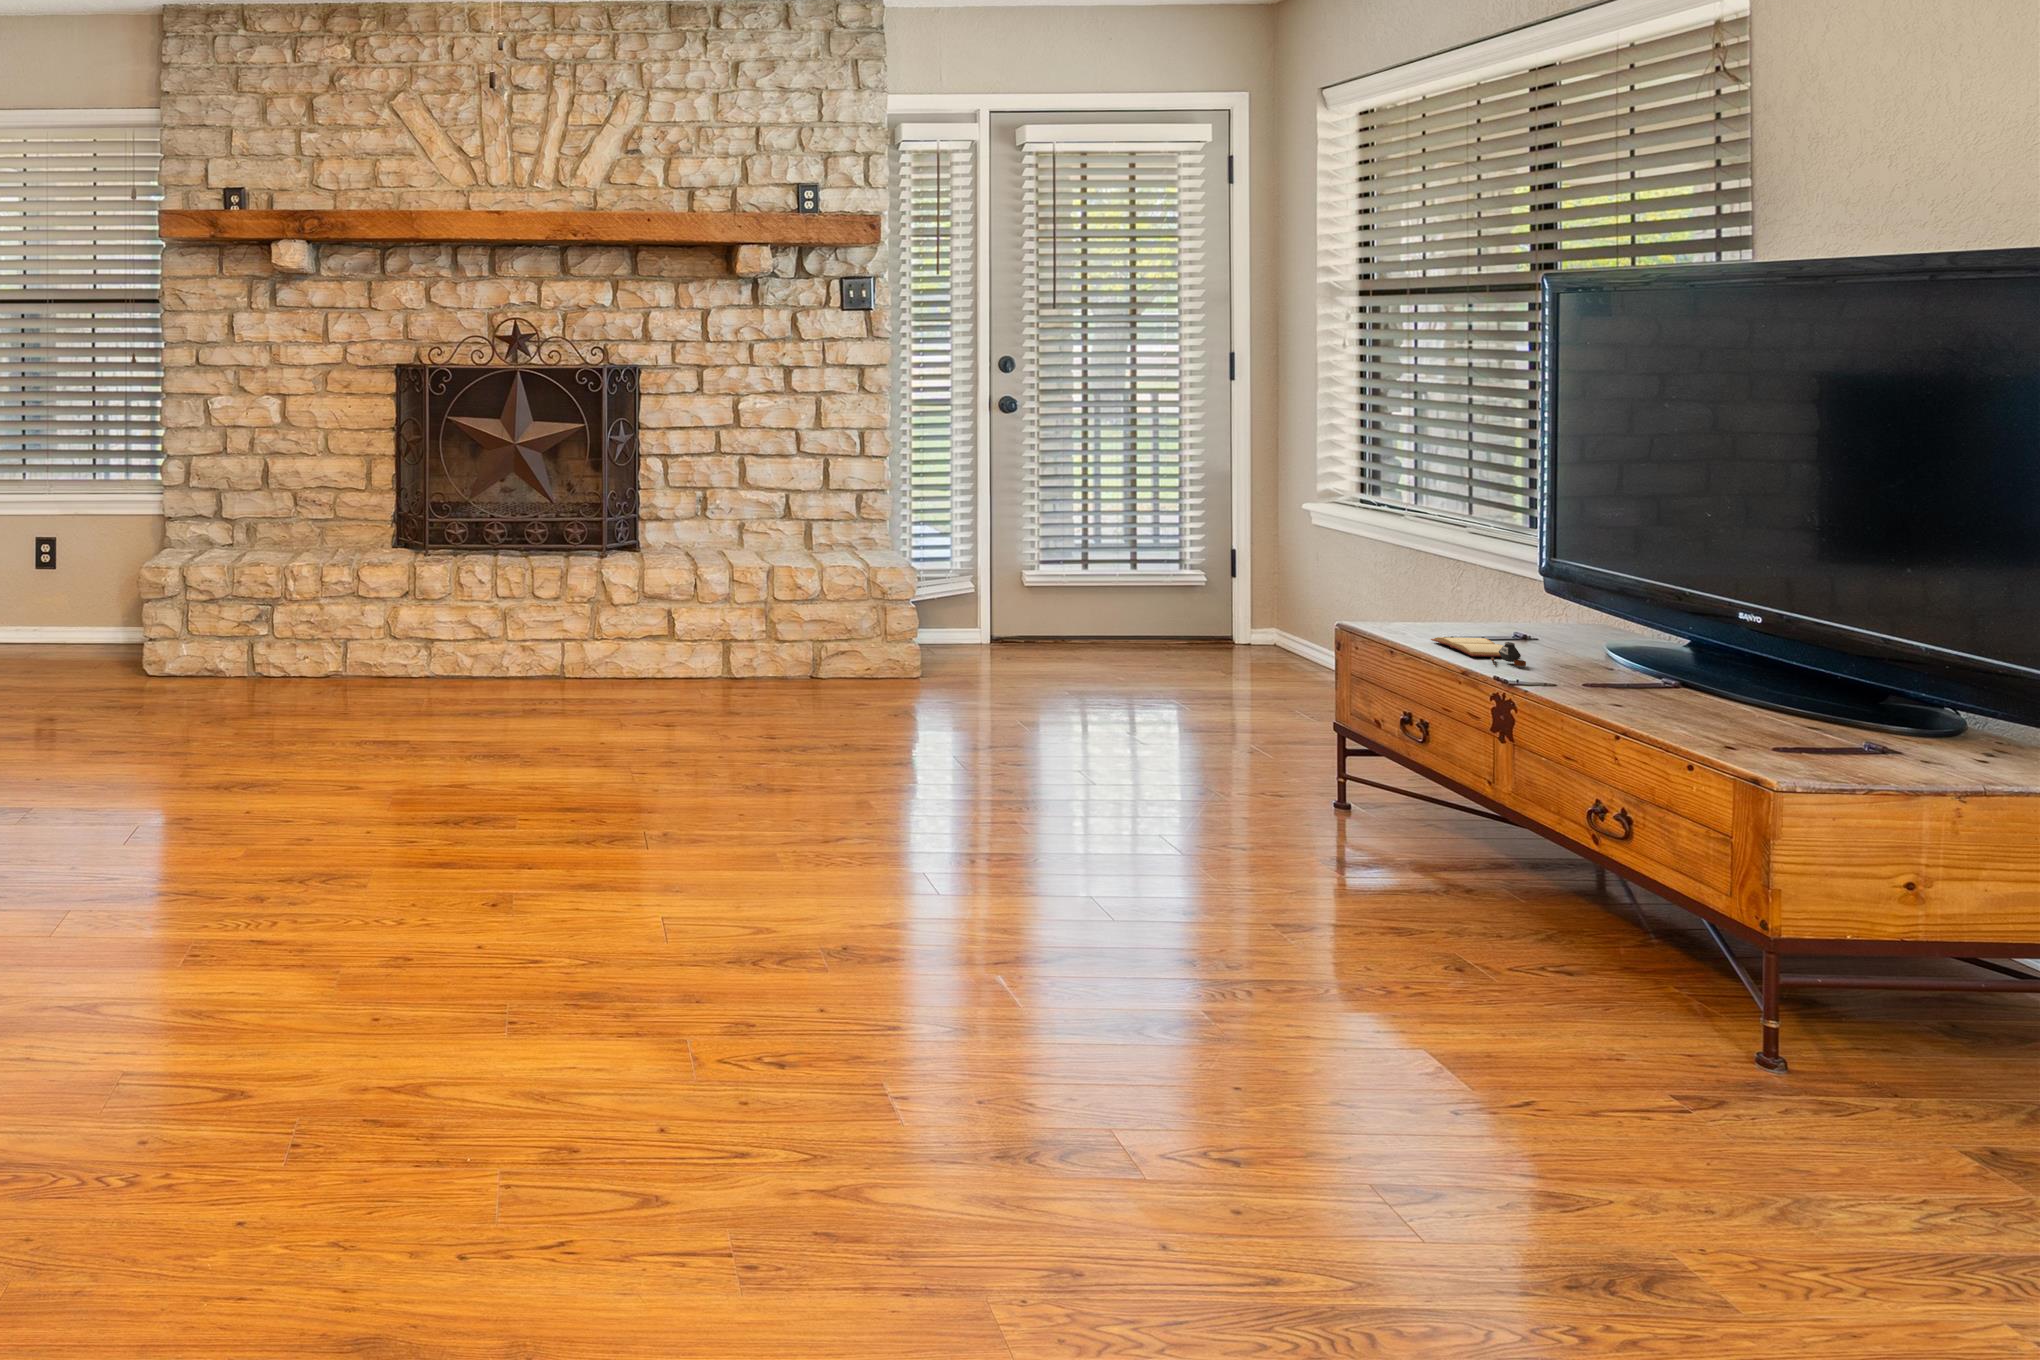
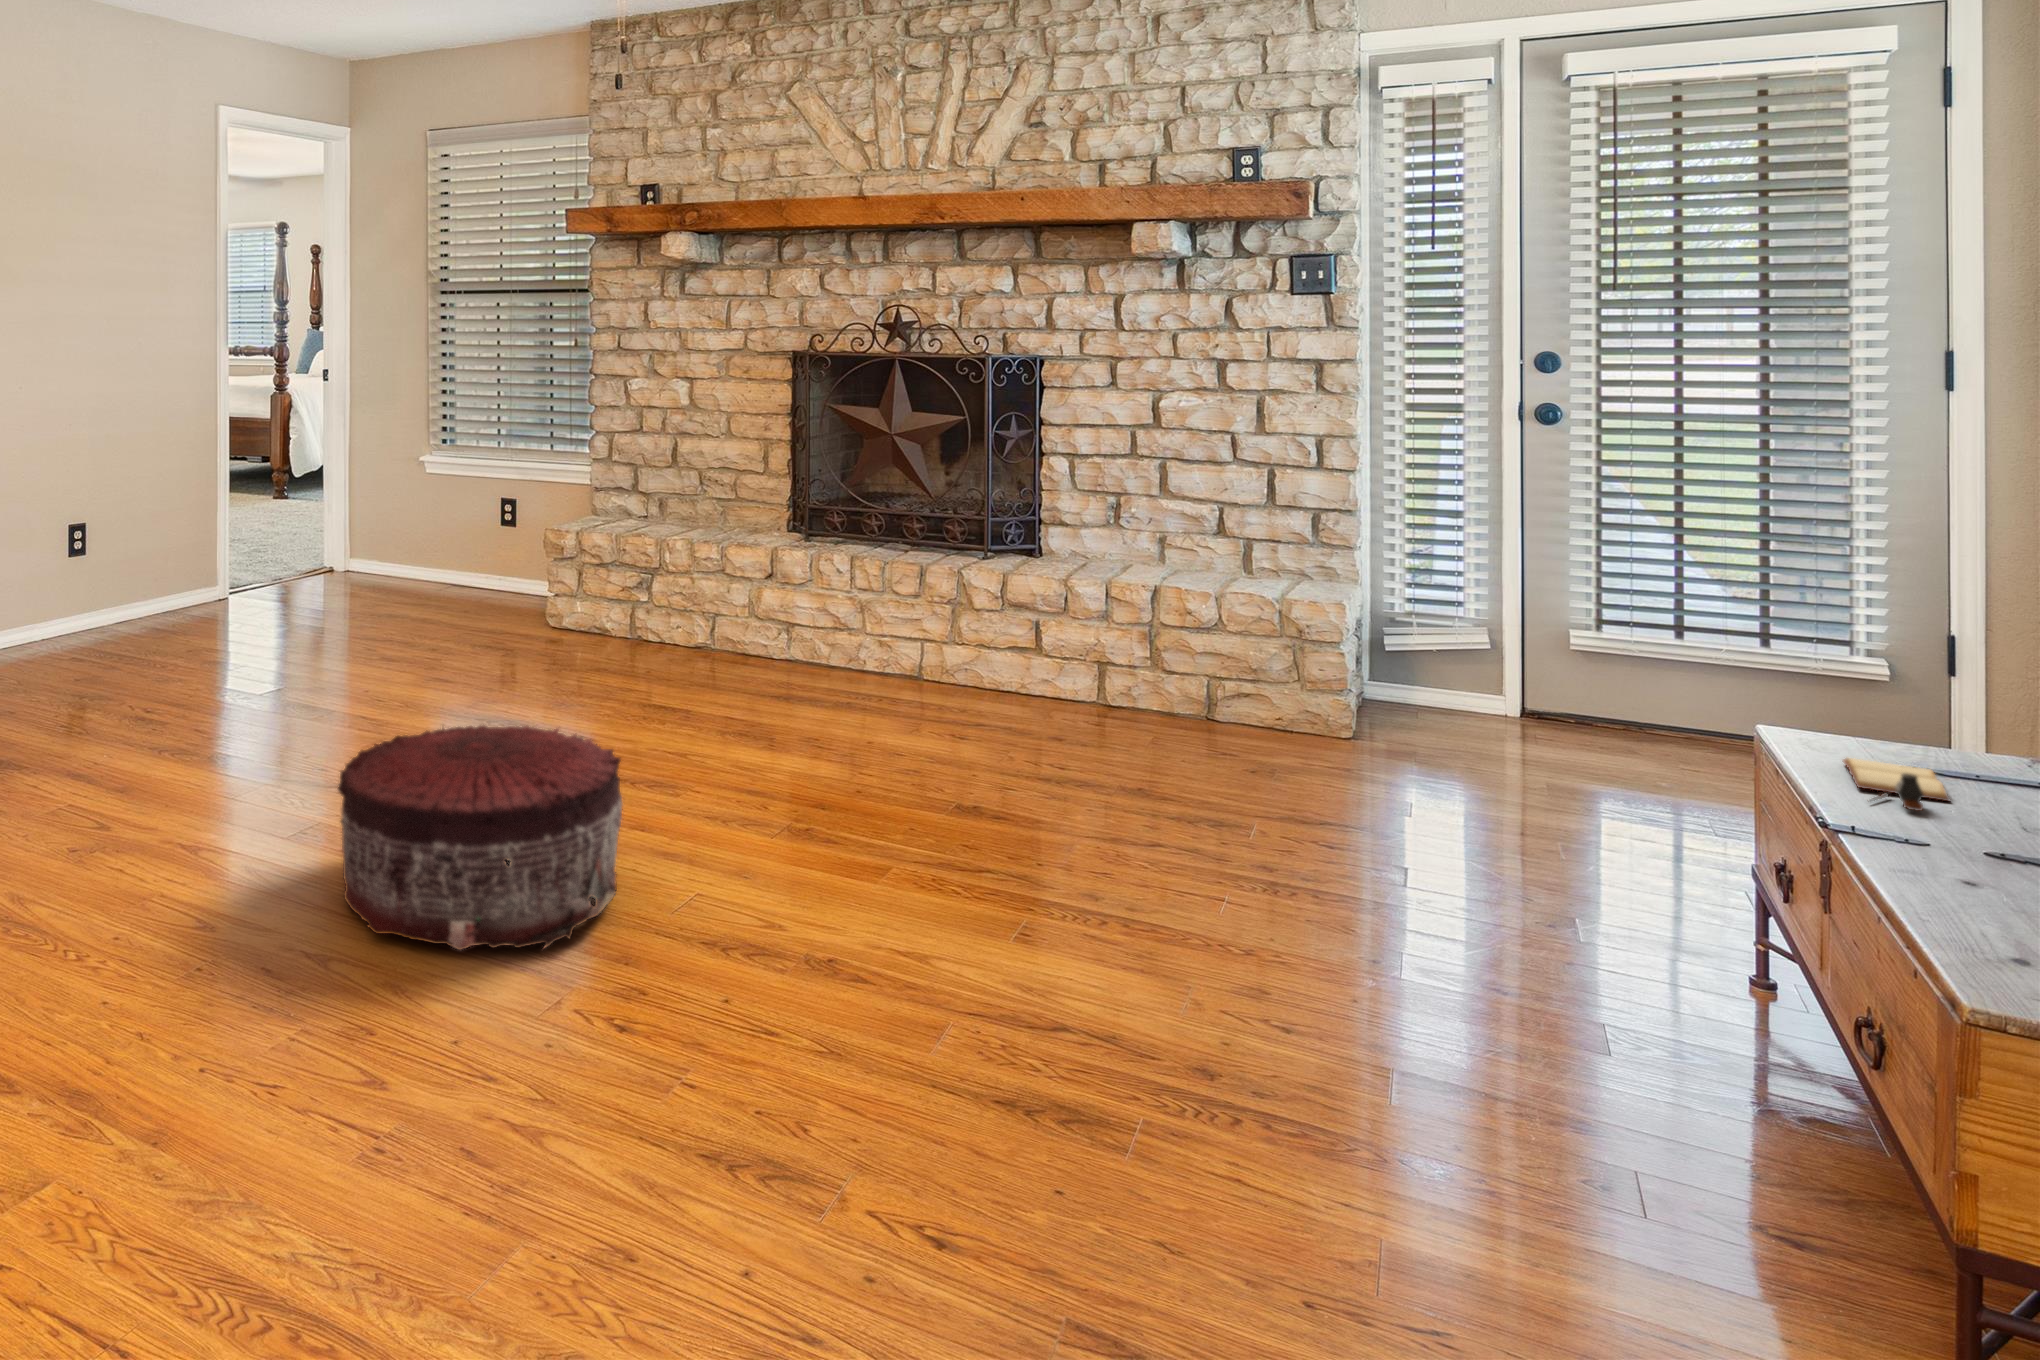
pouf: none [315,776,638,1047] -> present [338,725,623,950]

